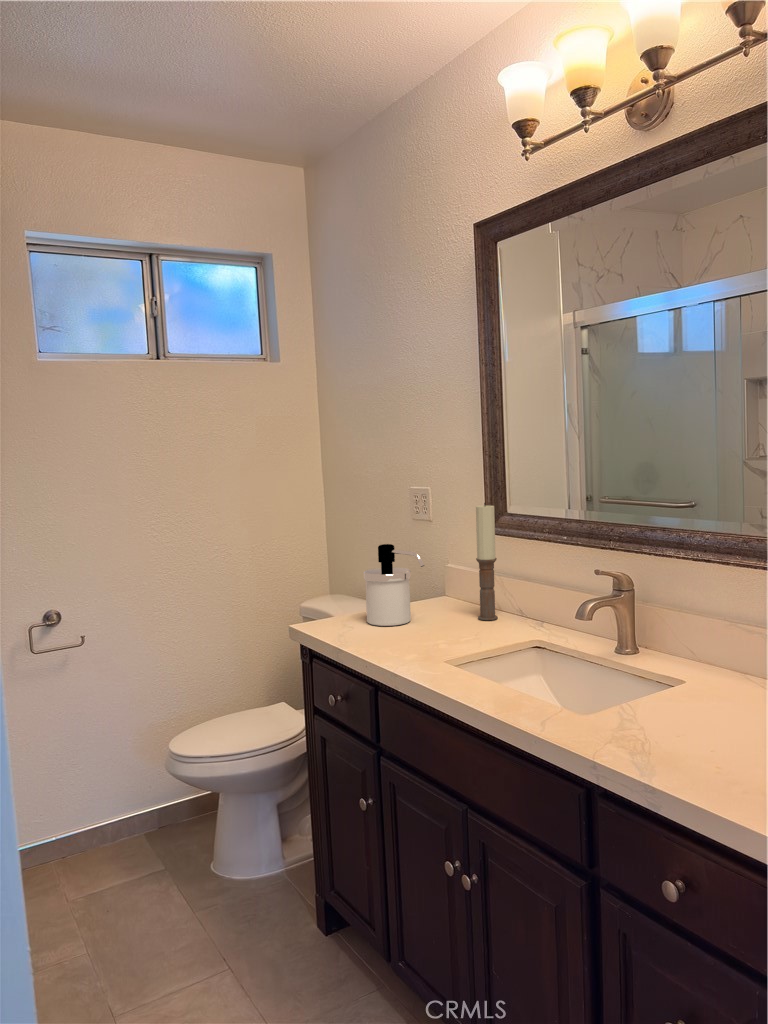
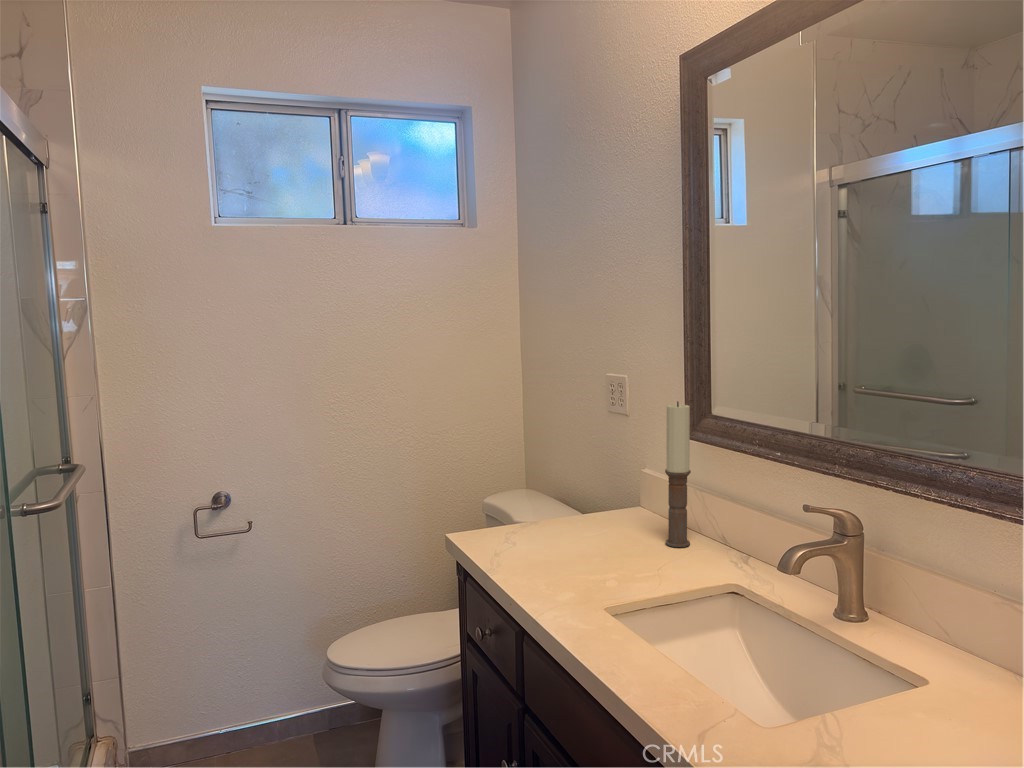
soap dispenser: present [363,544,424,626] -> none [527,446,596,546]

